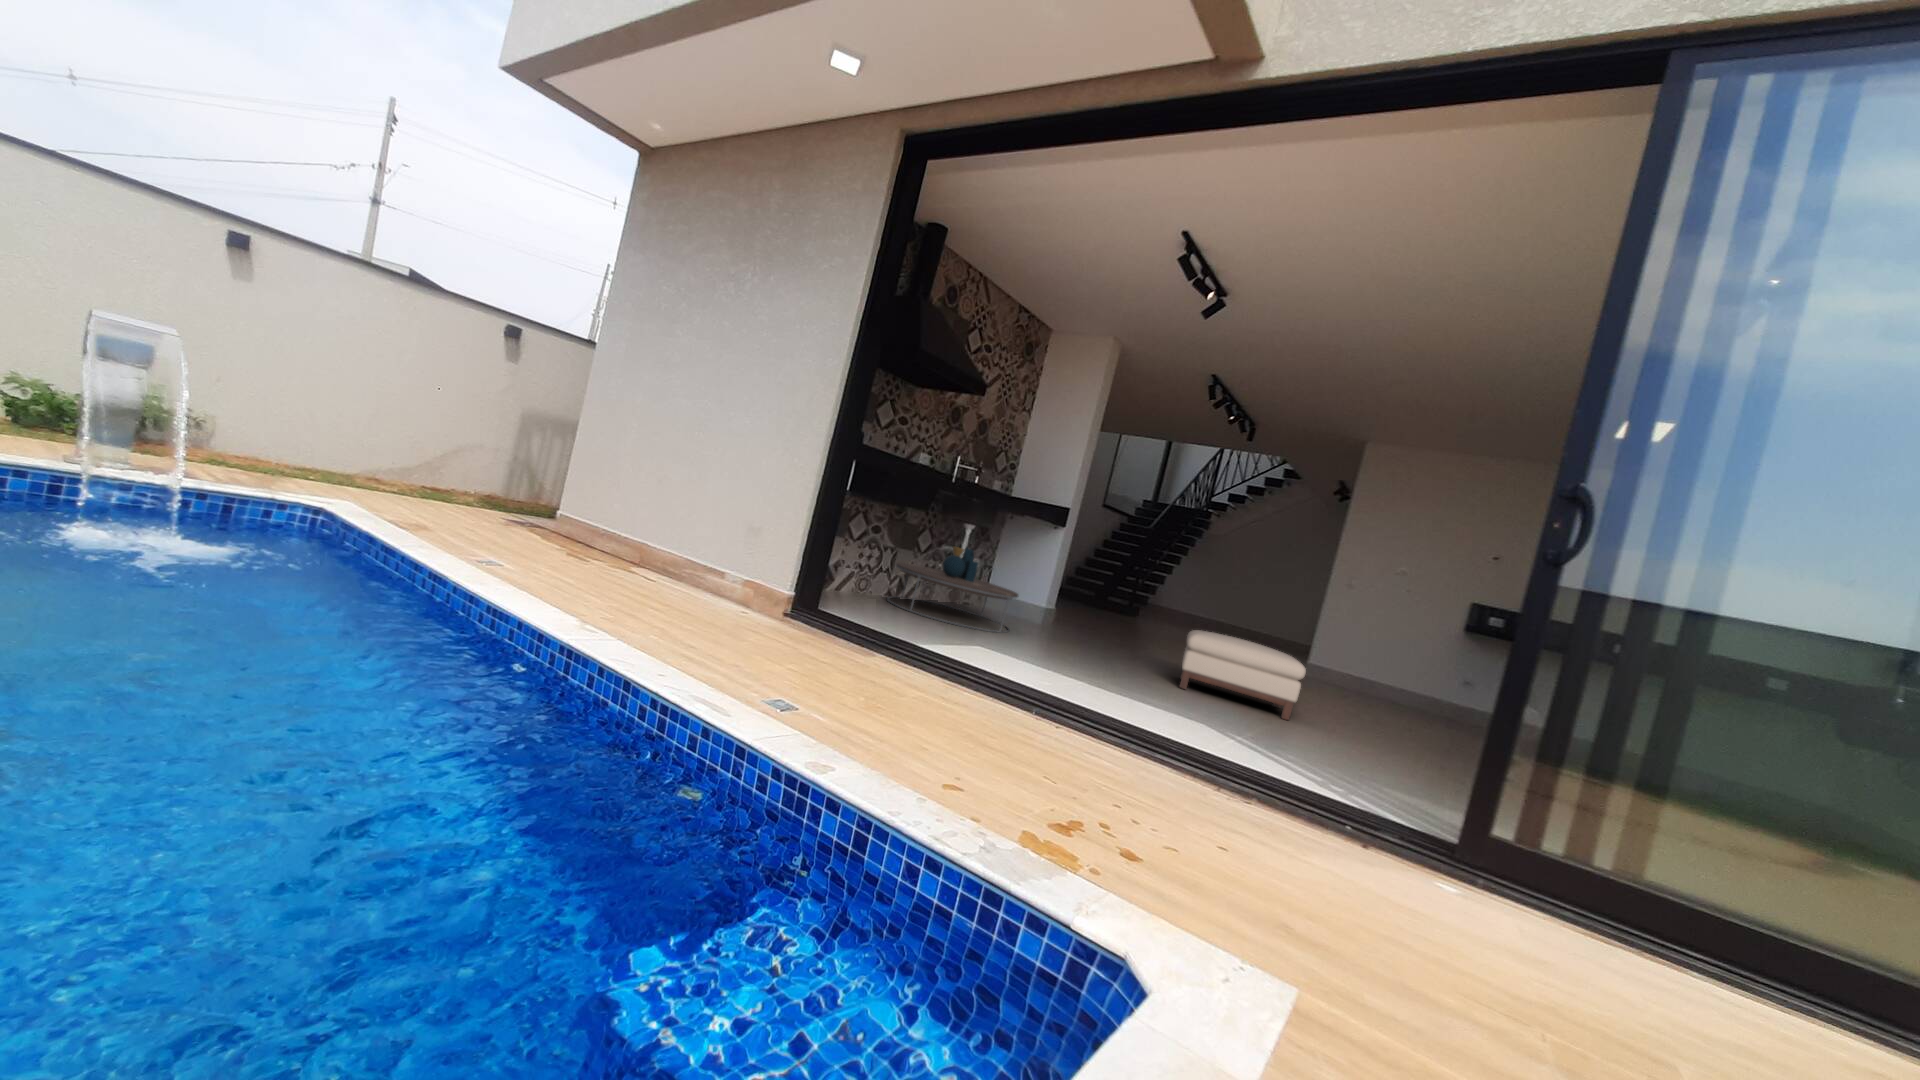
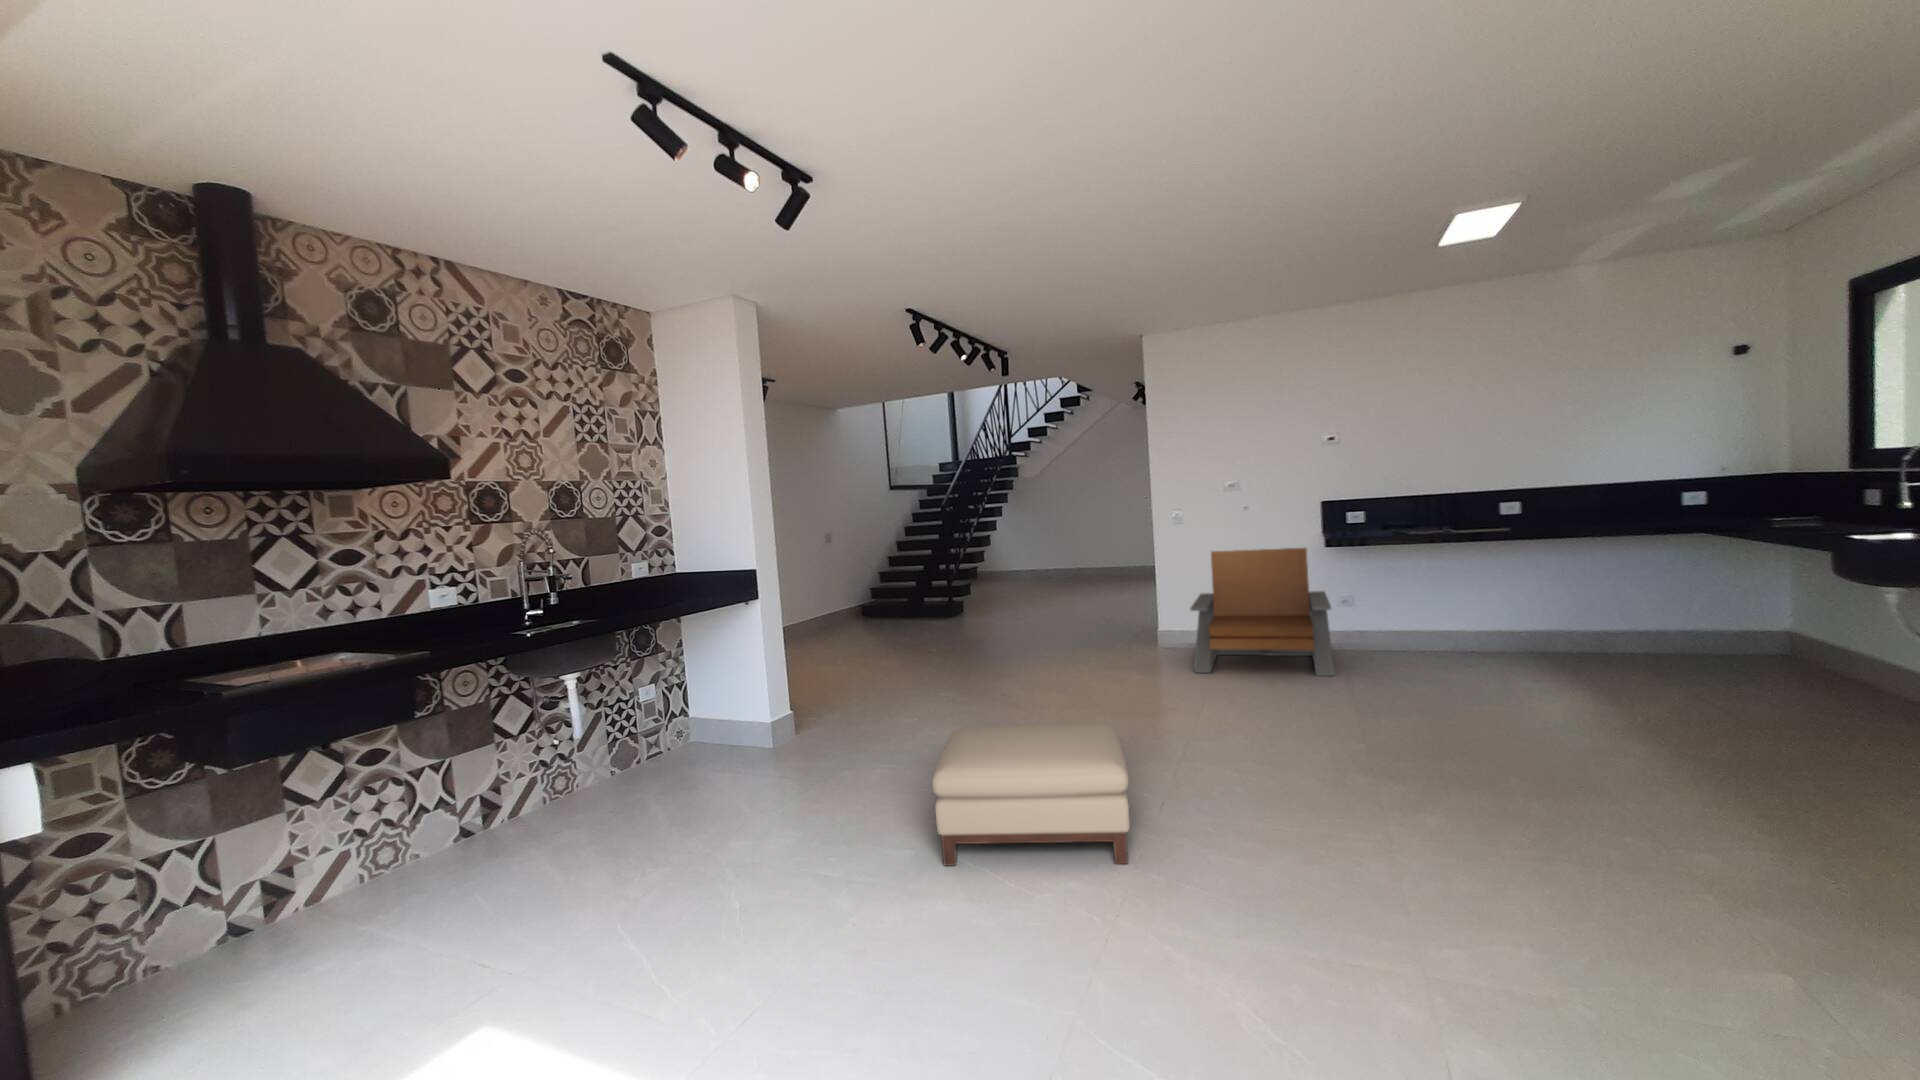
coffee table: present [887,547,1019,633] -> none [422,718,679,903]
lounge chair: none [1334,615,1459,727] -> present [1191,548,1334,676]

